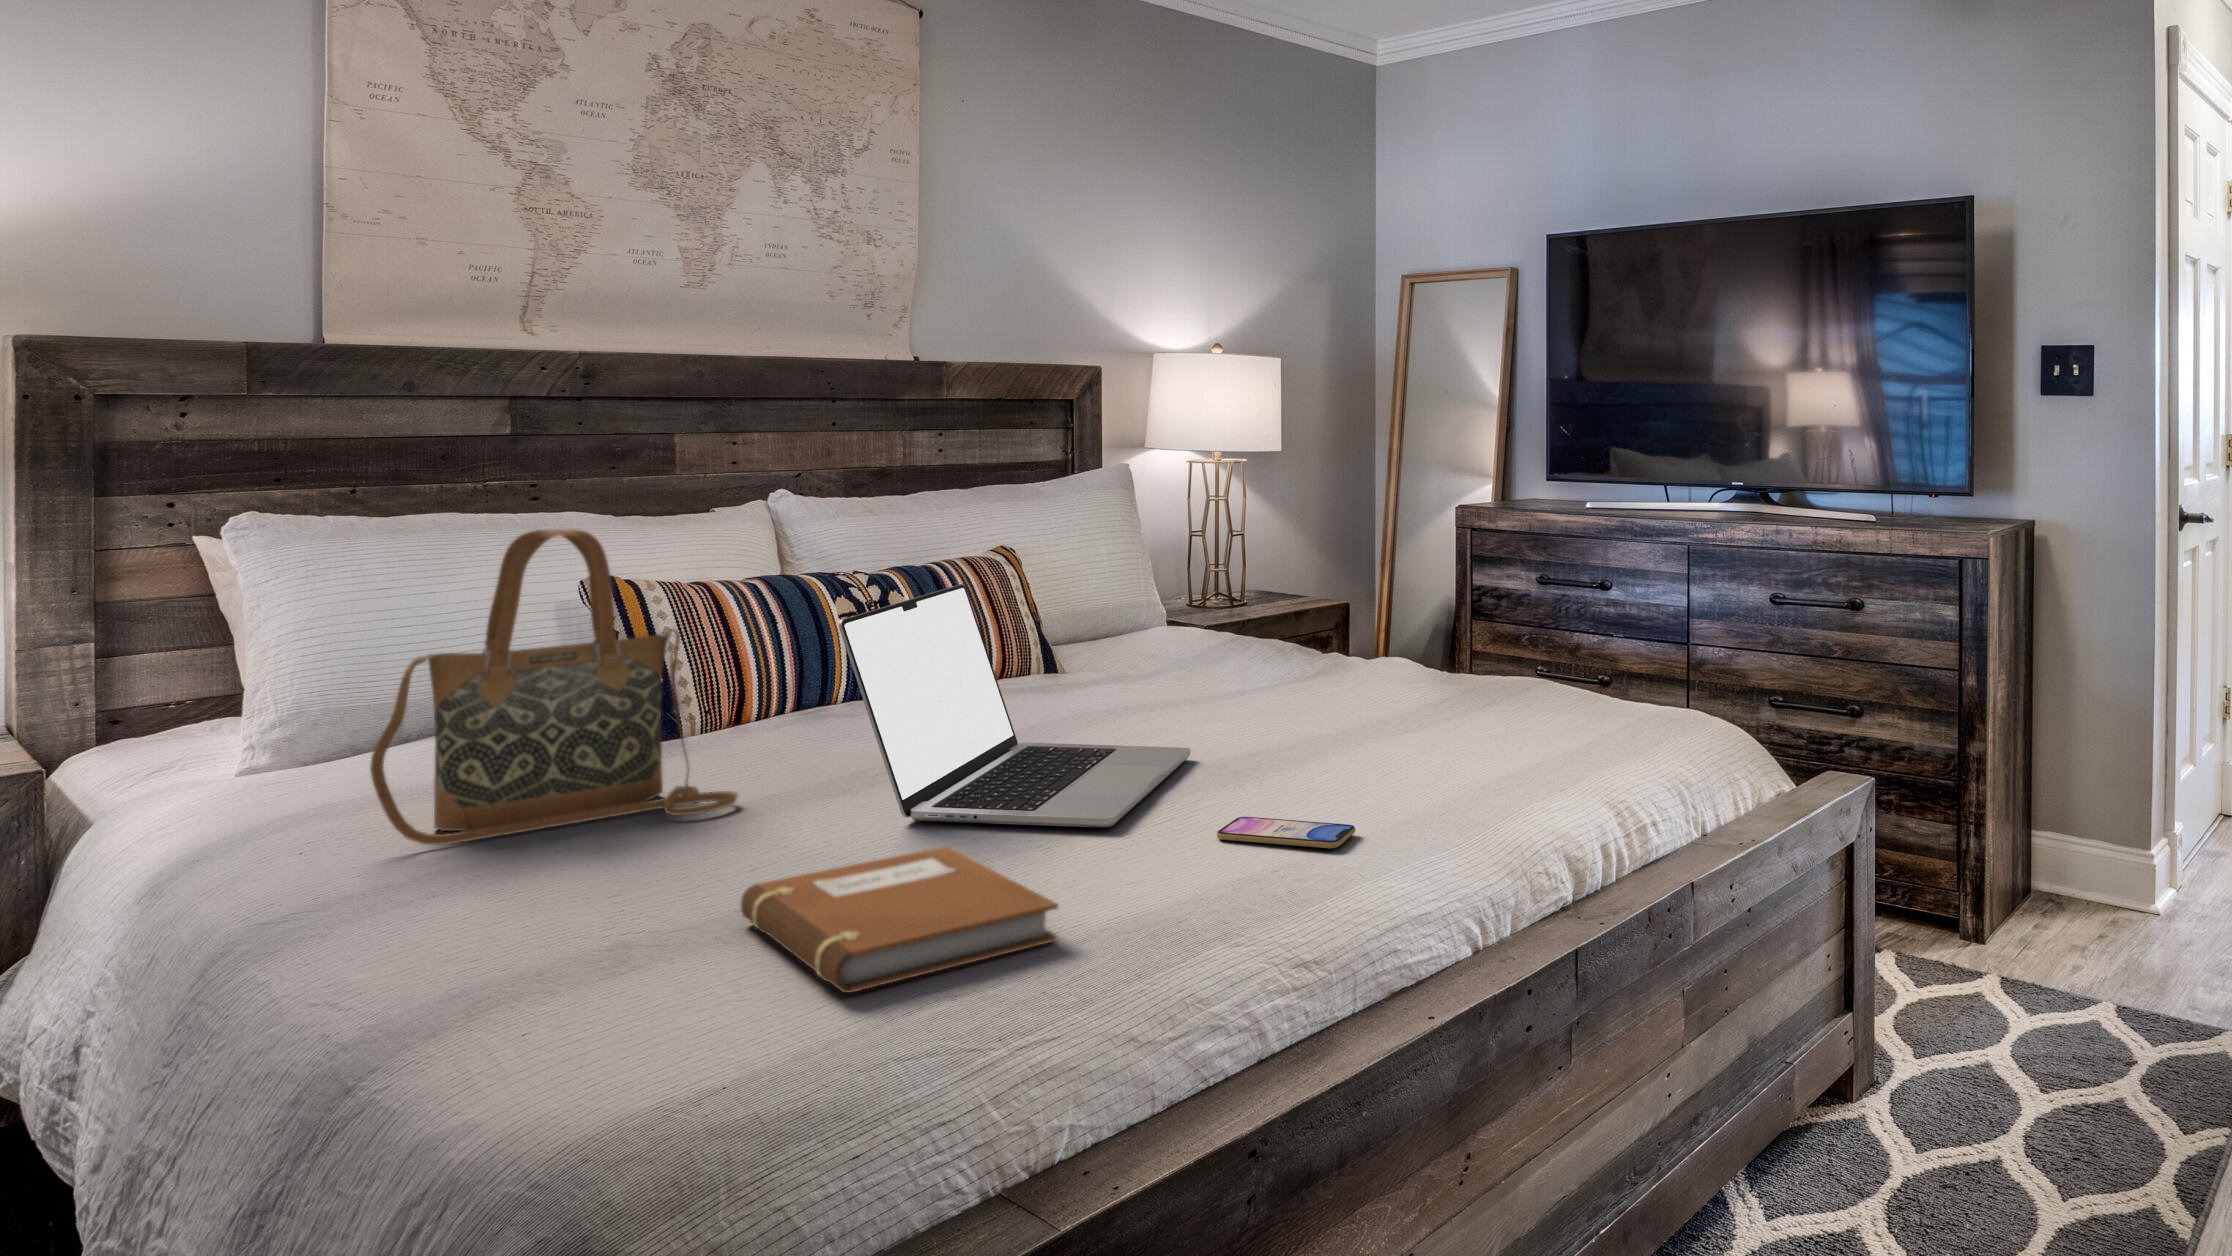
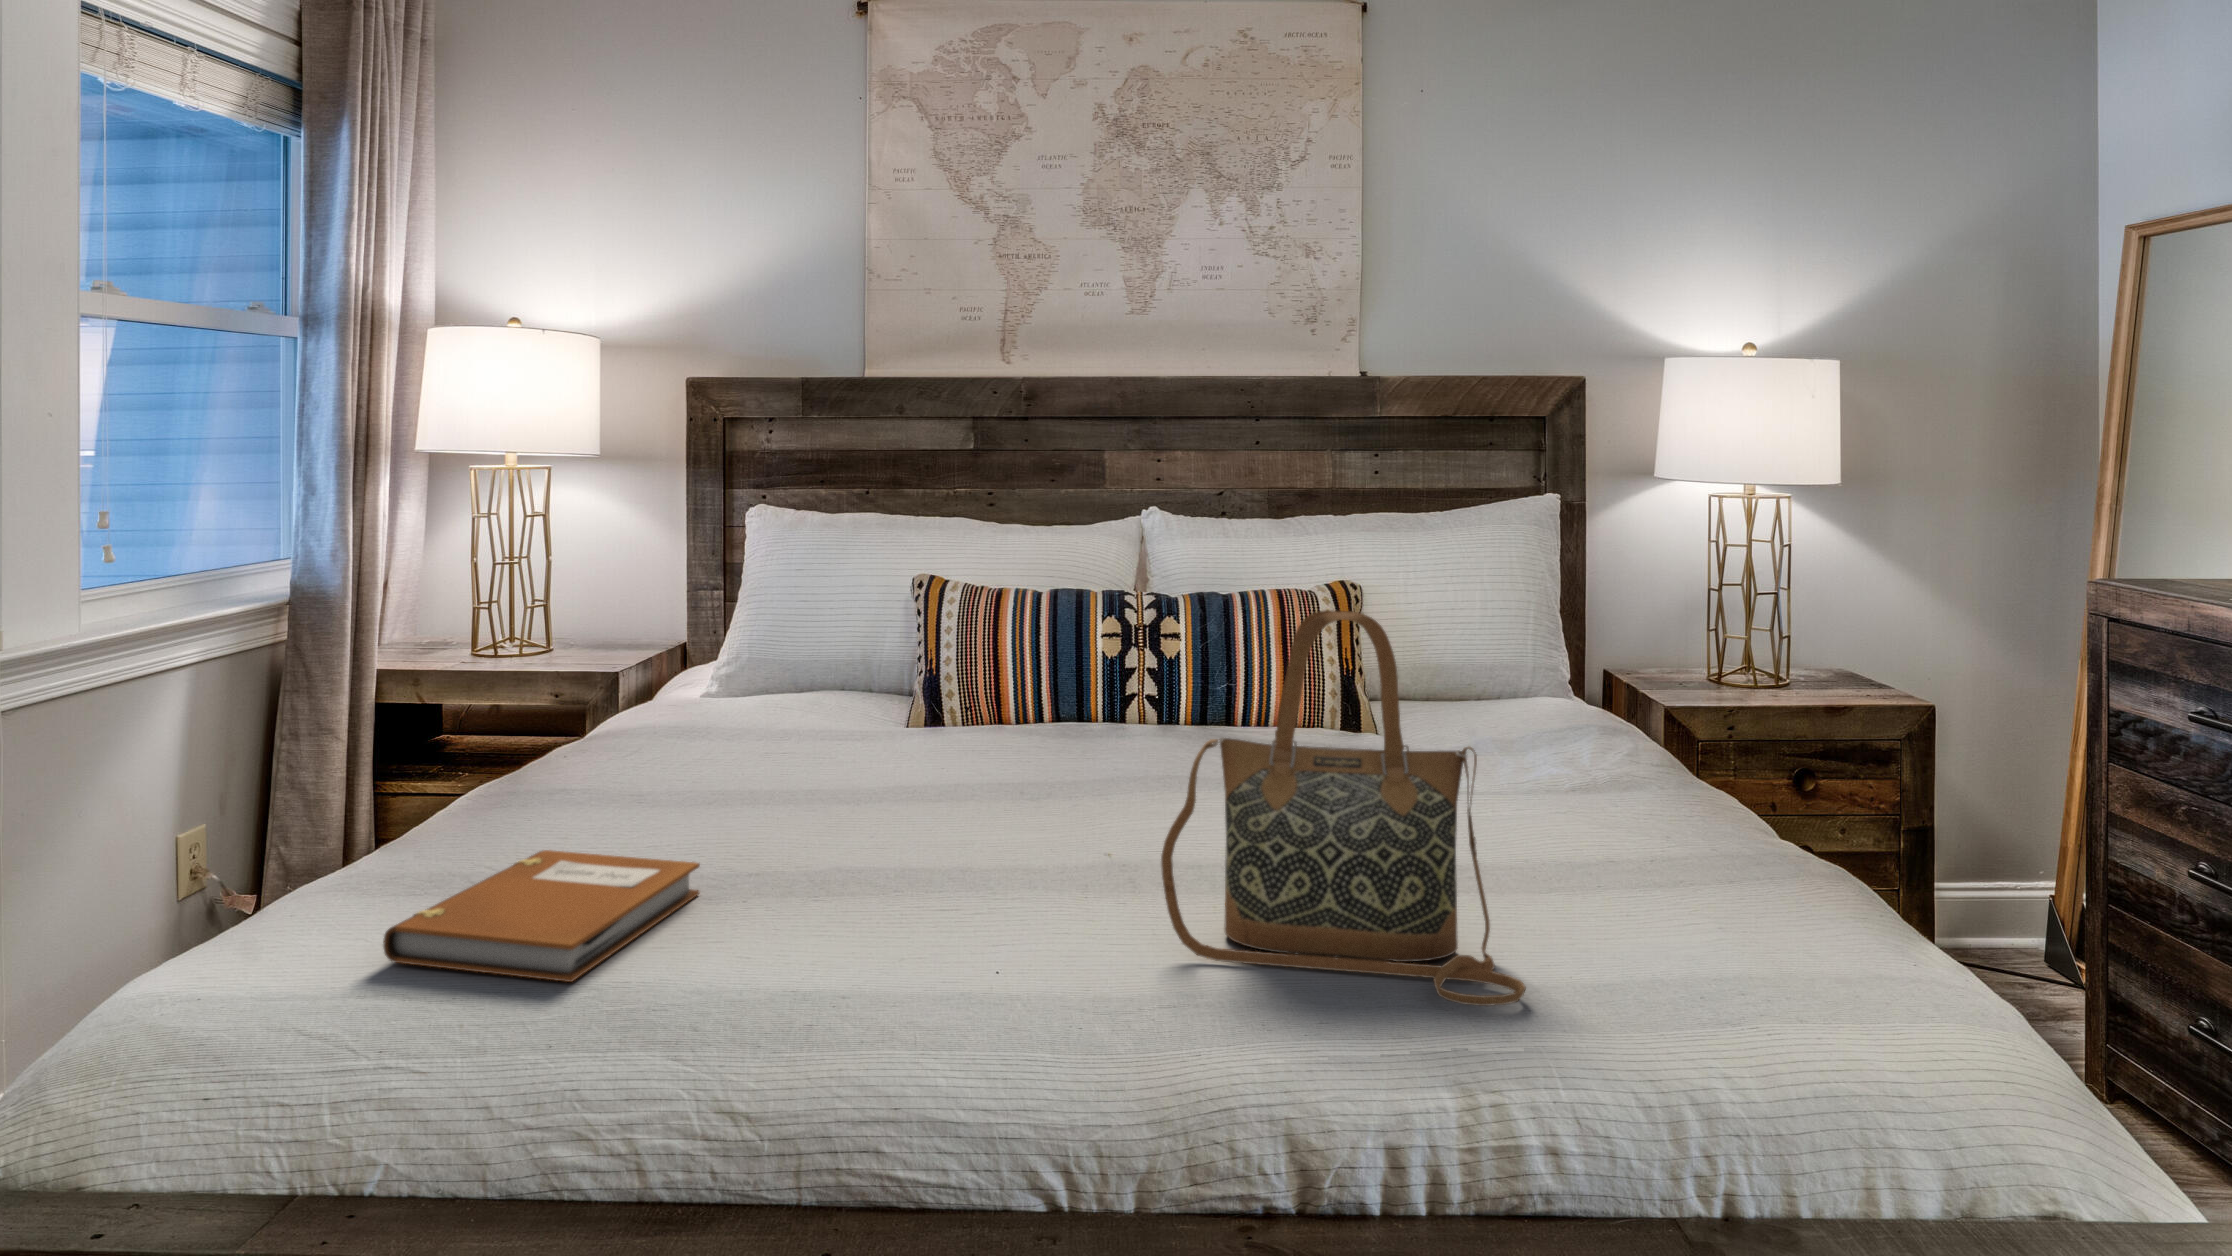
handbag: present [370,529,738,845] -> present [1161,610,1526,1006]
laptop: present [839,584,1191,828] -> none [801,618,1158,891]
smartphone: present [1217,817,1356,849] -> none [928,923,1036,993]

